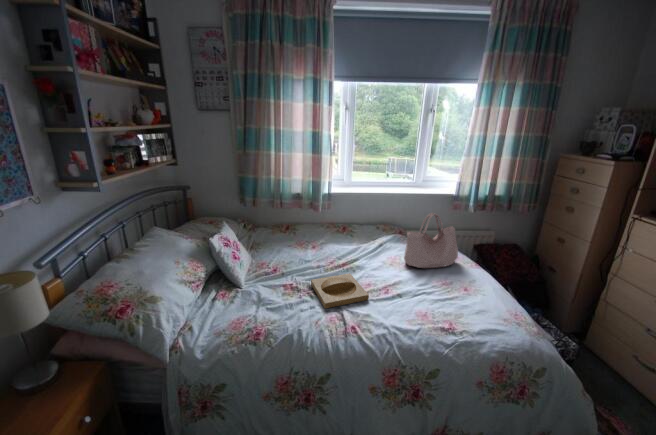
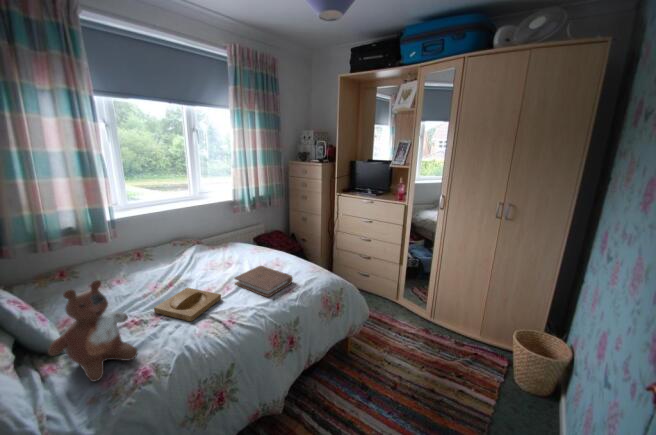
handbag: present [404,213,458,268] -> none [220,216,259,264]
stuffed bear: none [219,239,277,319] -> present [48,280,138,382]
book: none [396,281,466,325] -> present [234,266,293,297]

